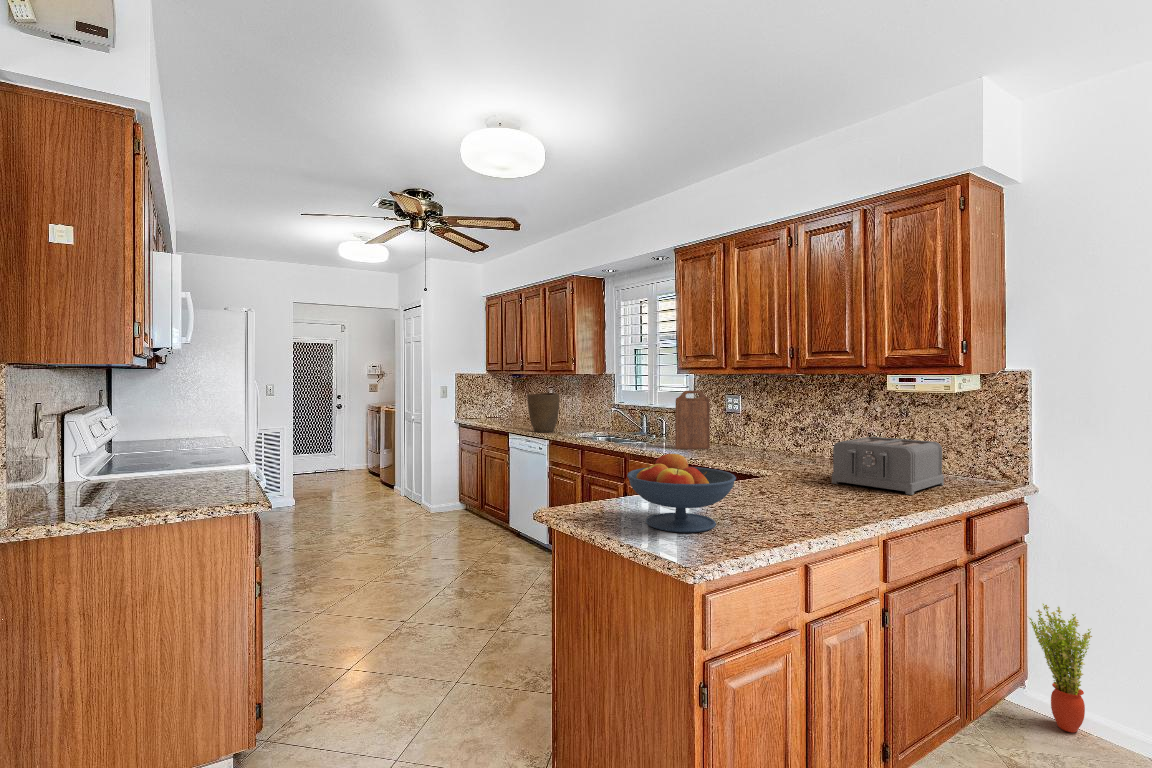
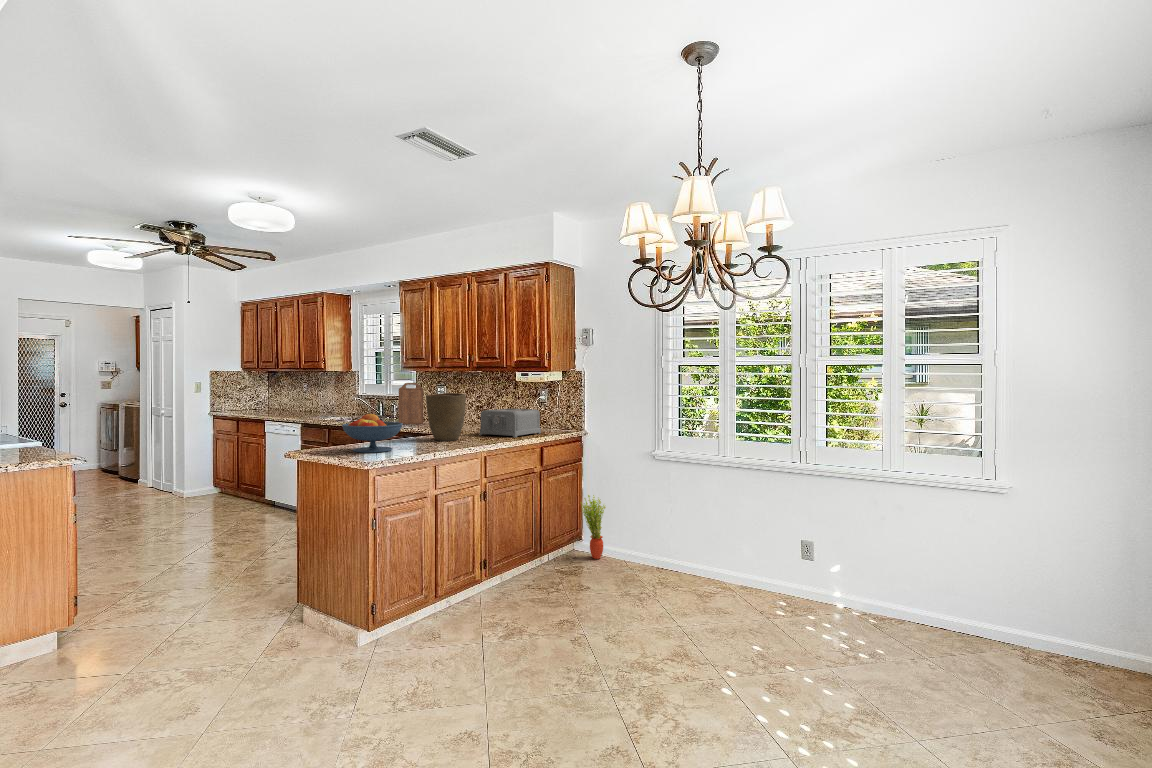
vase: present [527,393,559,432] -> present [426,393,466,441]

